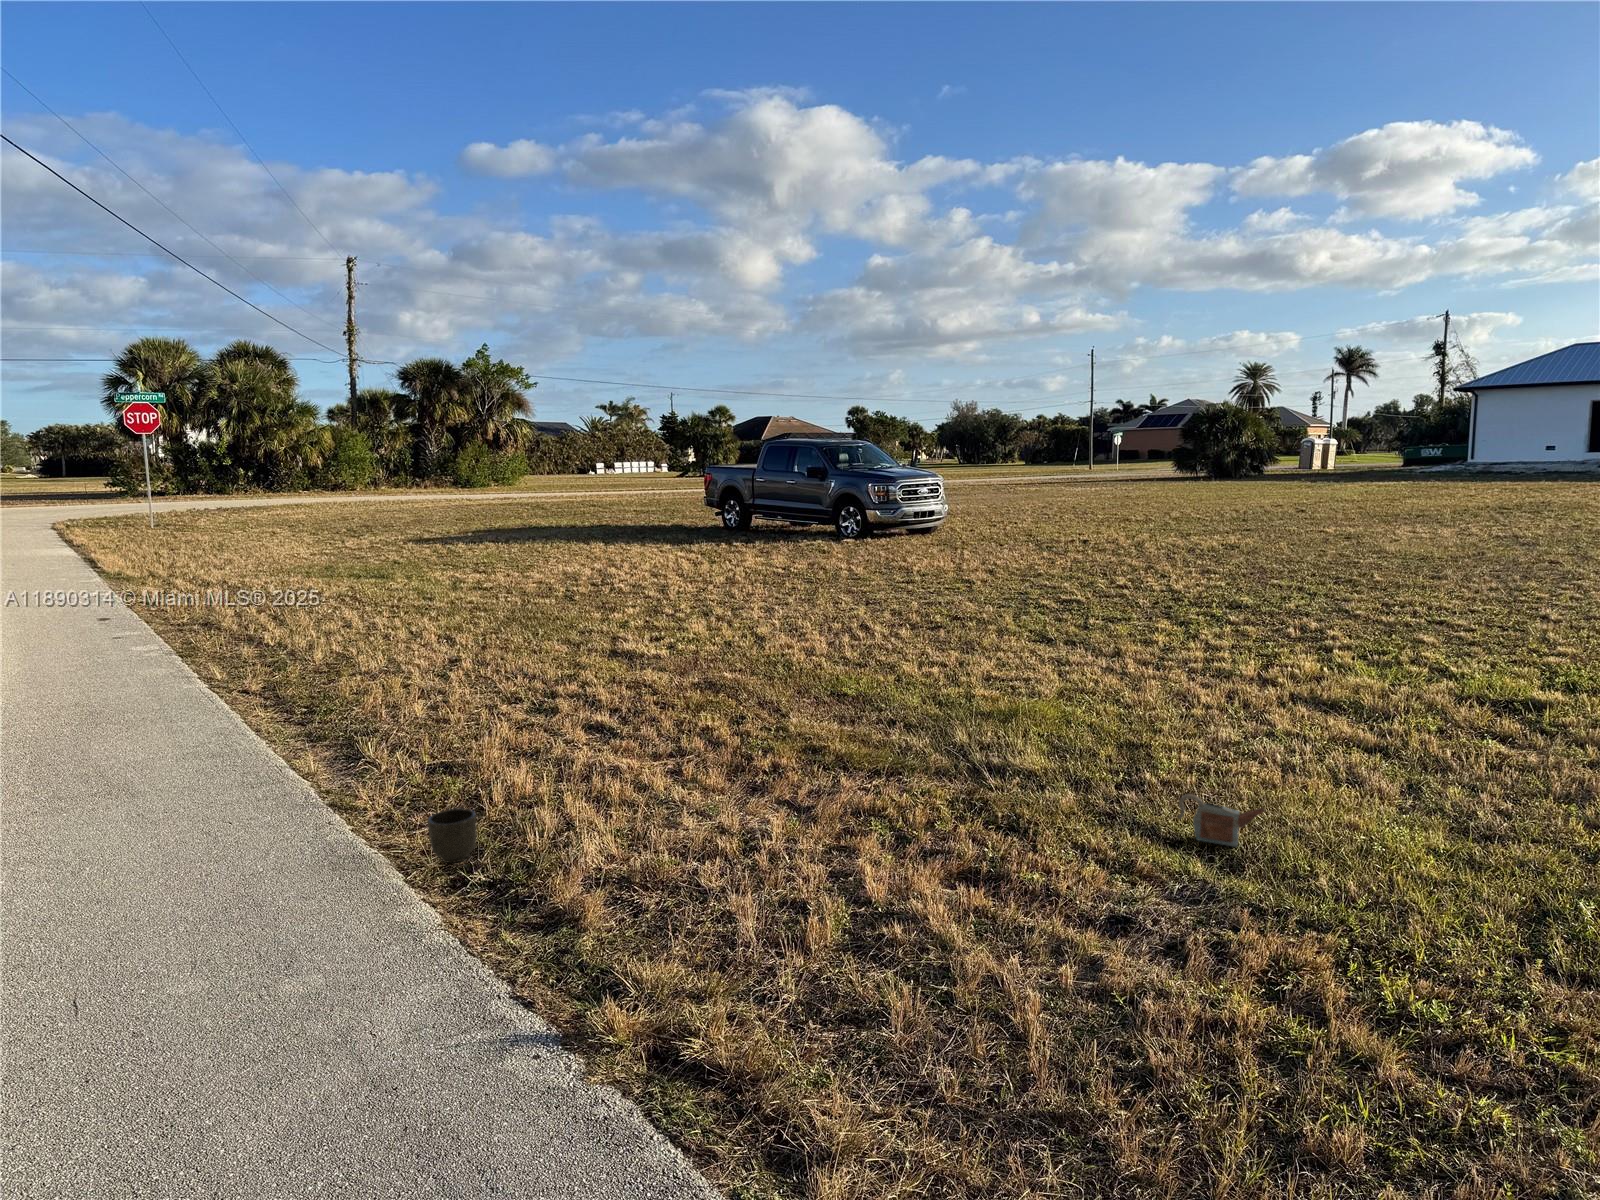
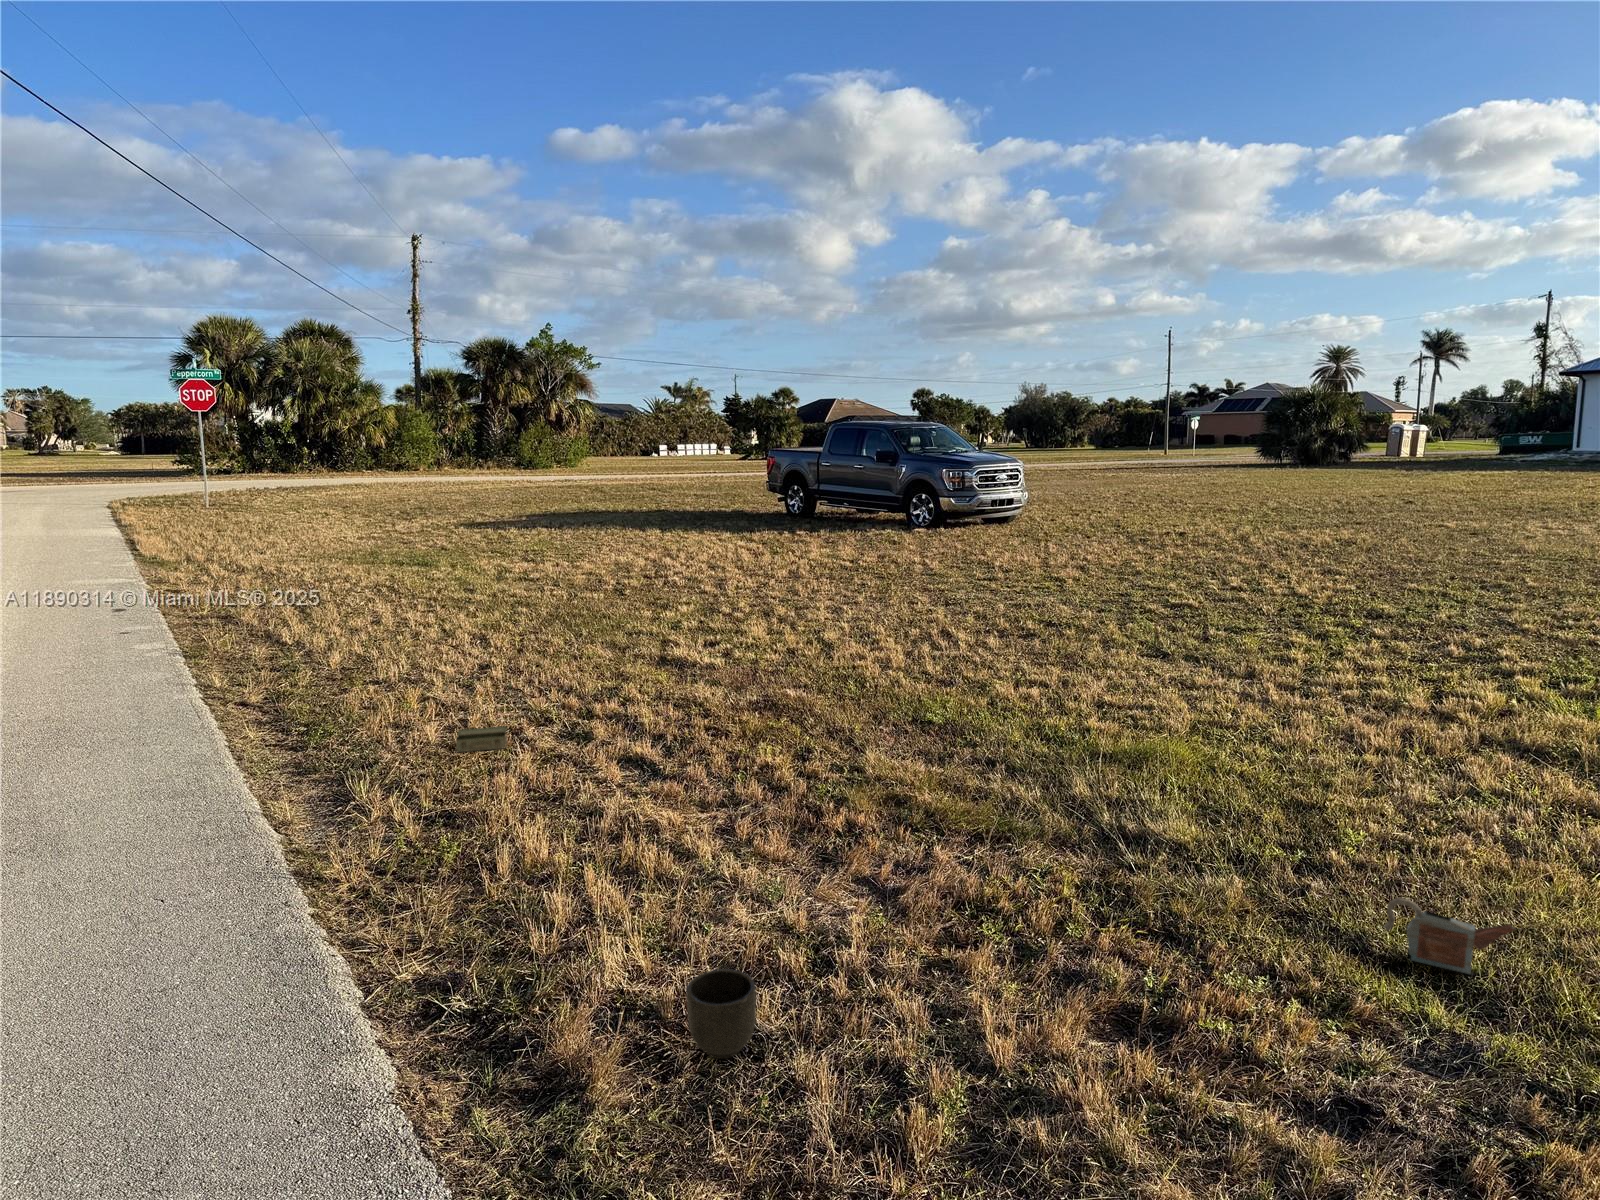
toolbox: none [440,703,484,725] -> present [456,726,507,752]
planter: present [428,808,477,863] -> present [686,969,756,1059]

